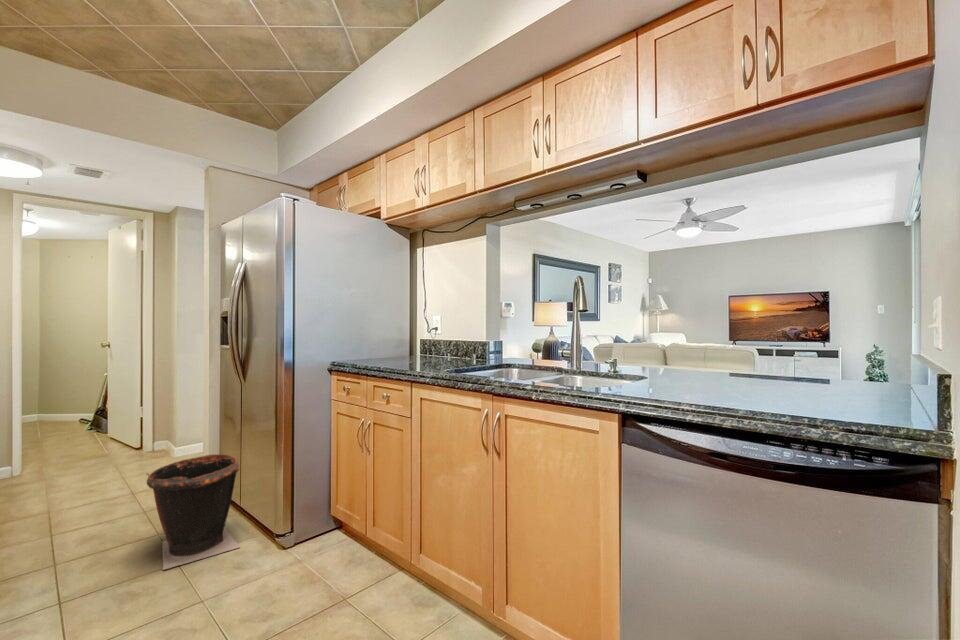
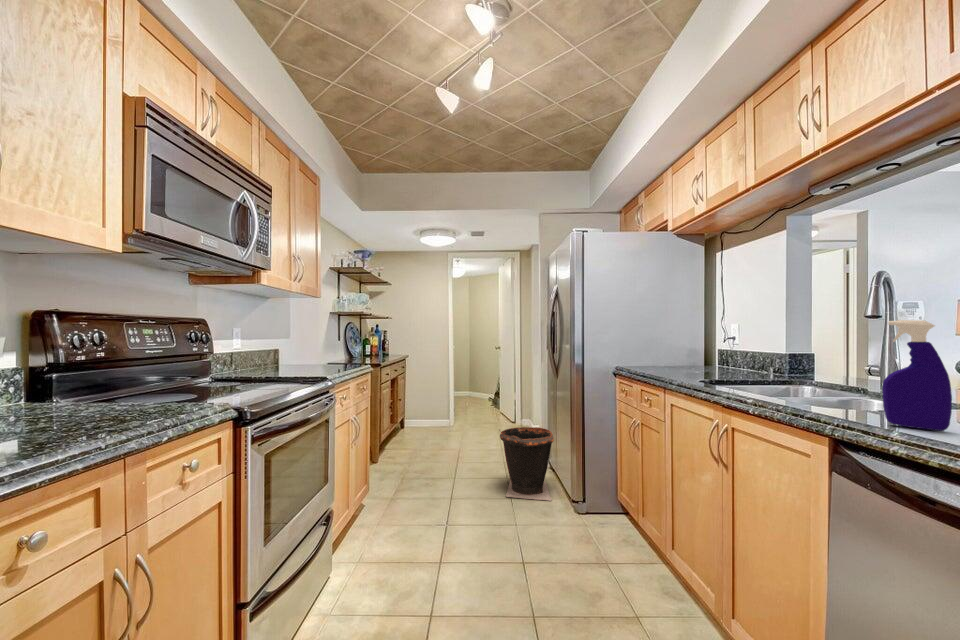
spray bottle: none [626,314,663,395] -> present [882,320,952,431]

